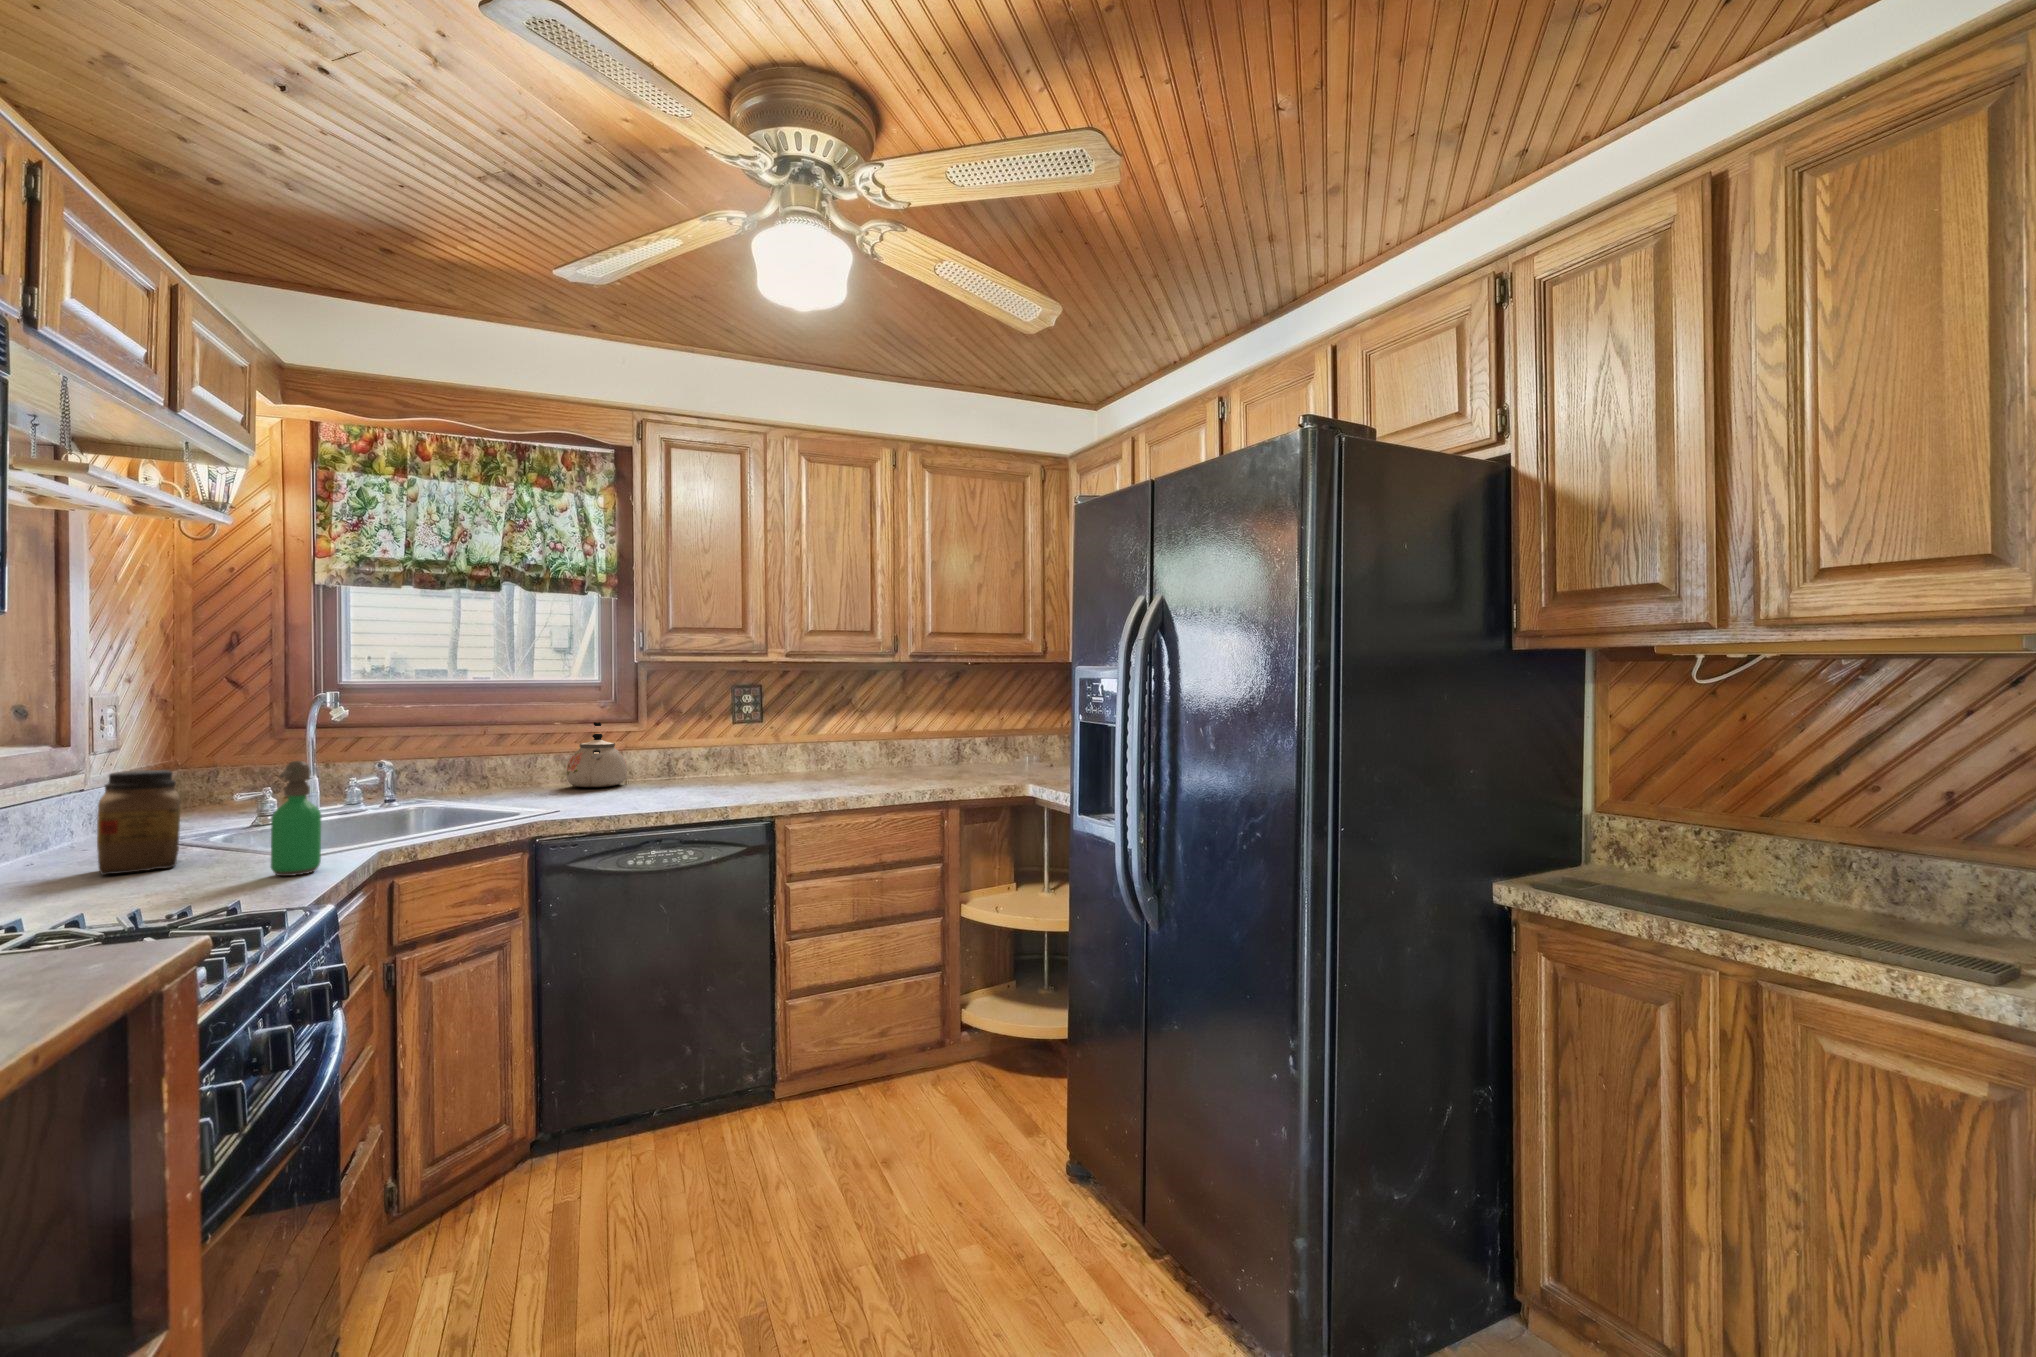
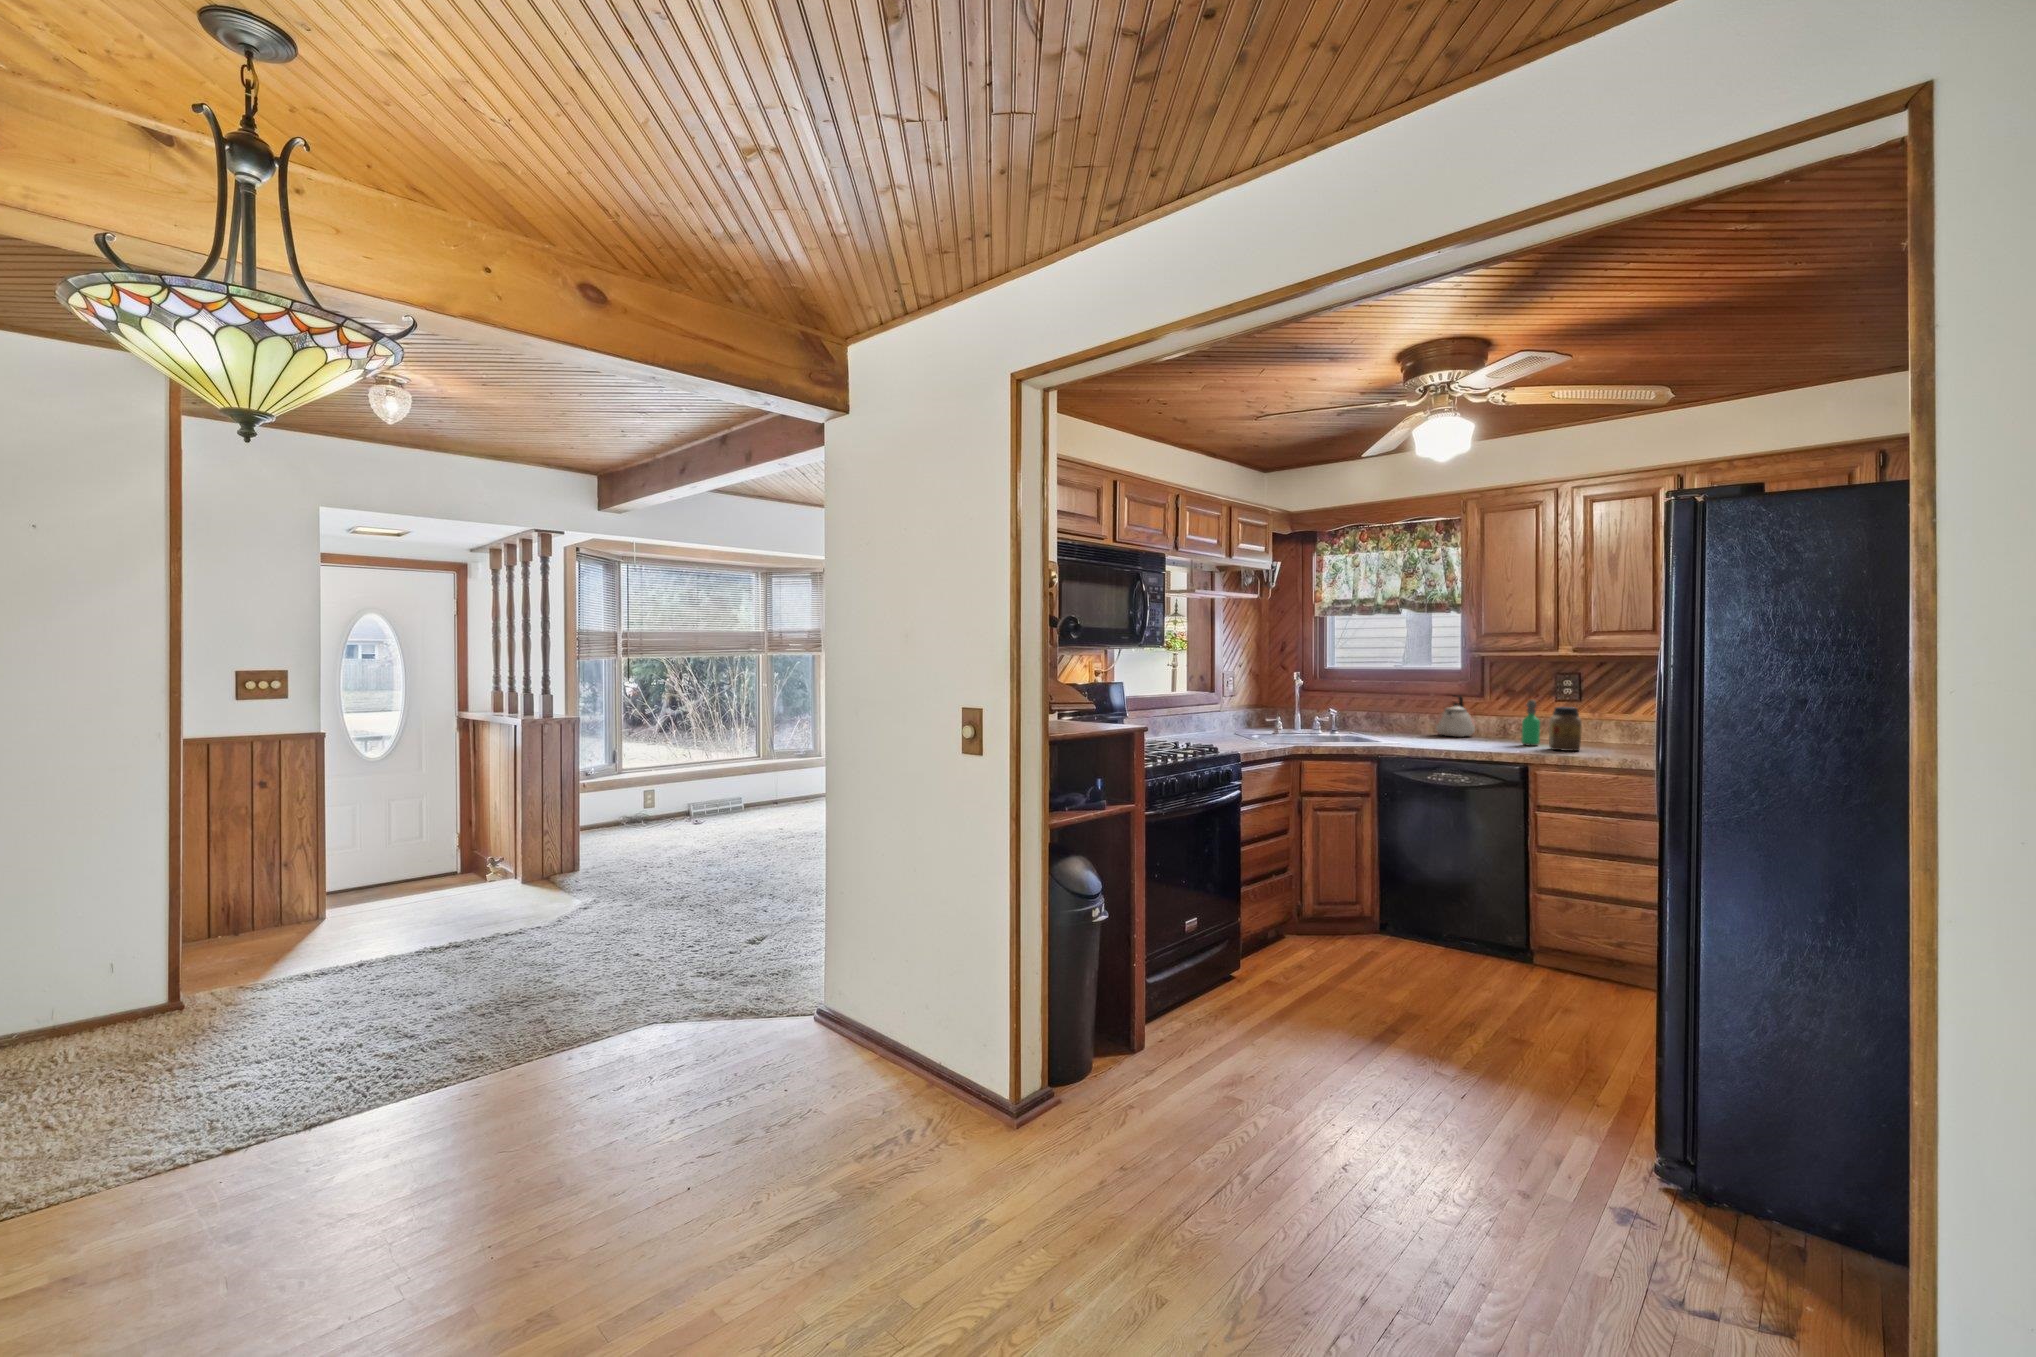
soap dispenser: present [271,761,321,876] -> present [1521,700,1540,746]
jar: present [97,770,181,875] -> present [1549,707,1582,751]

